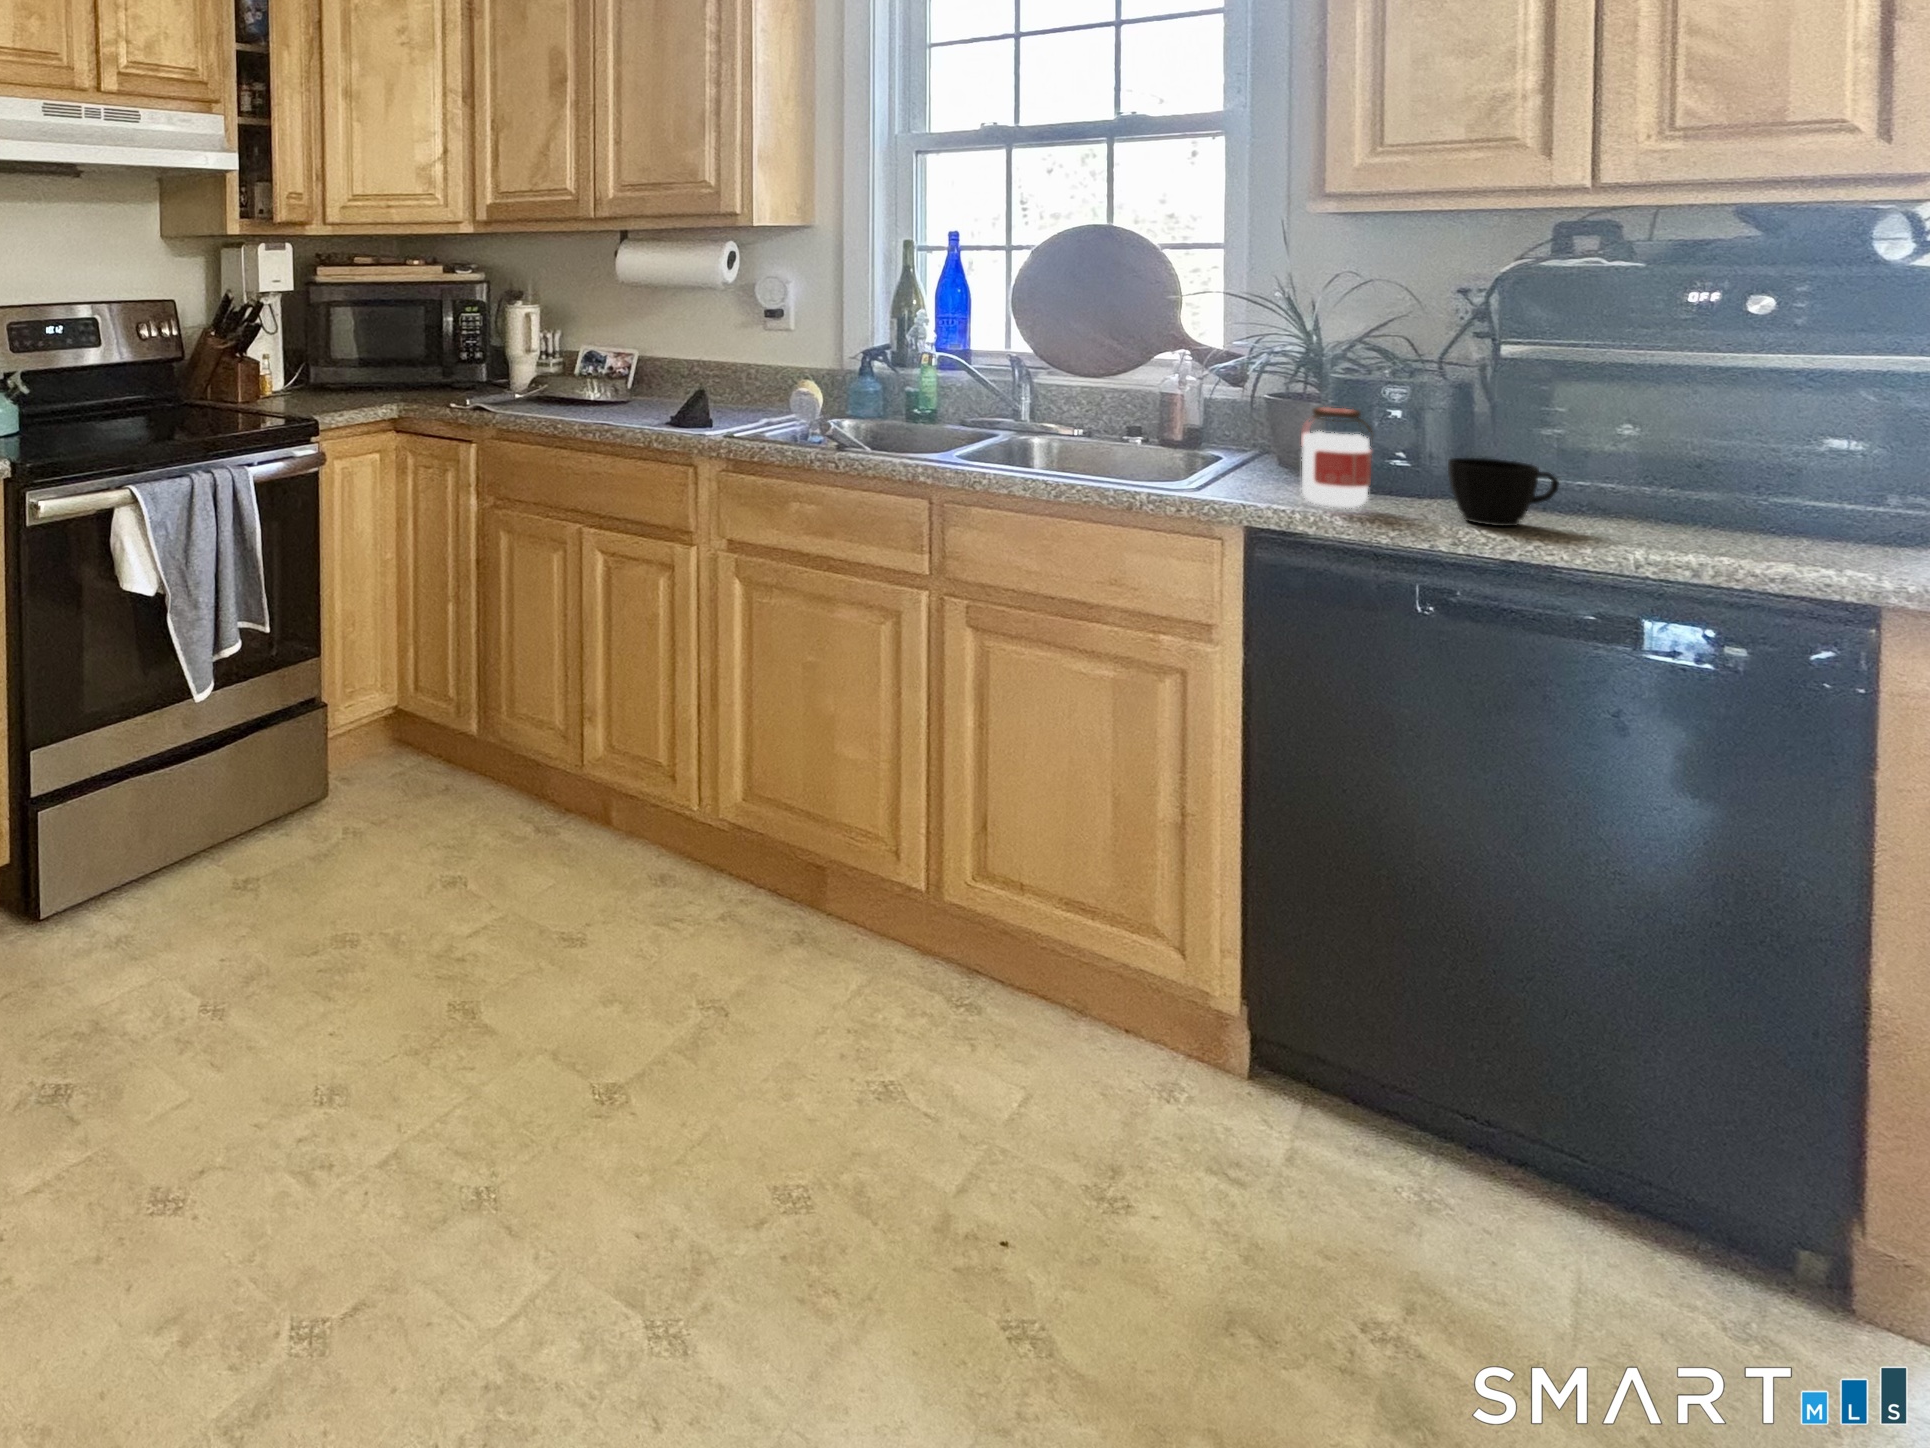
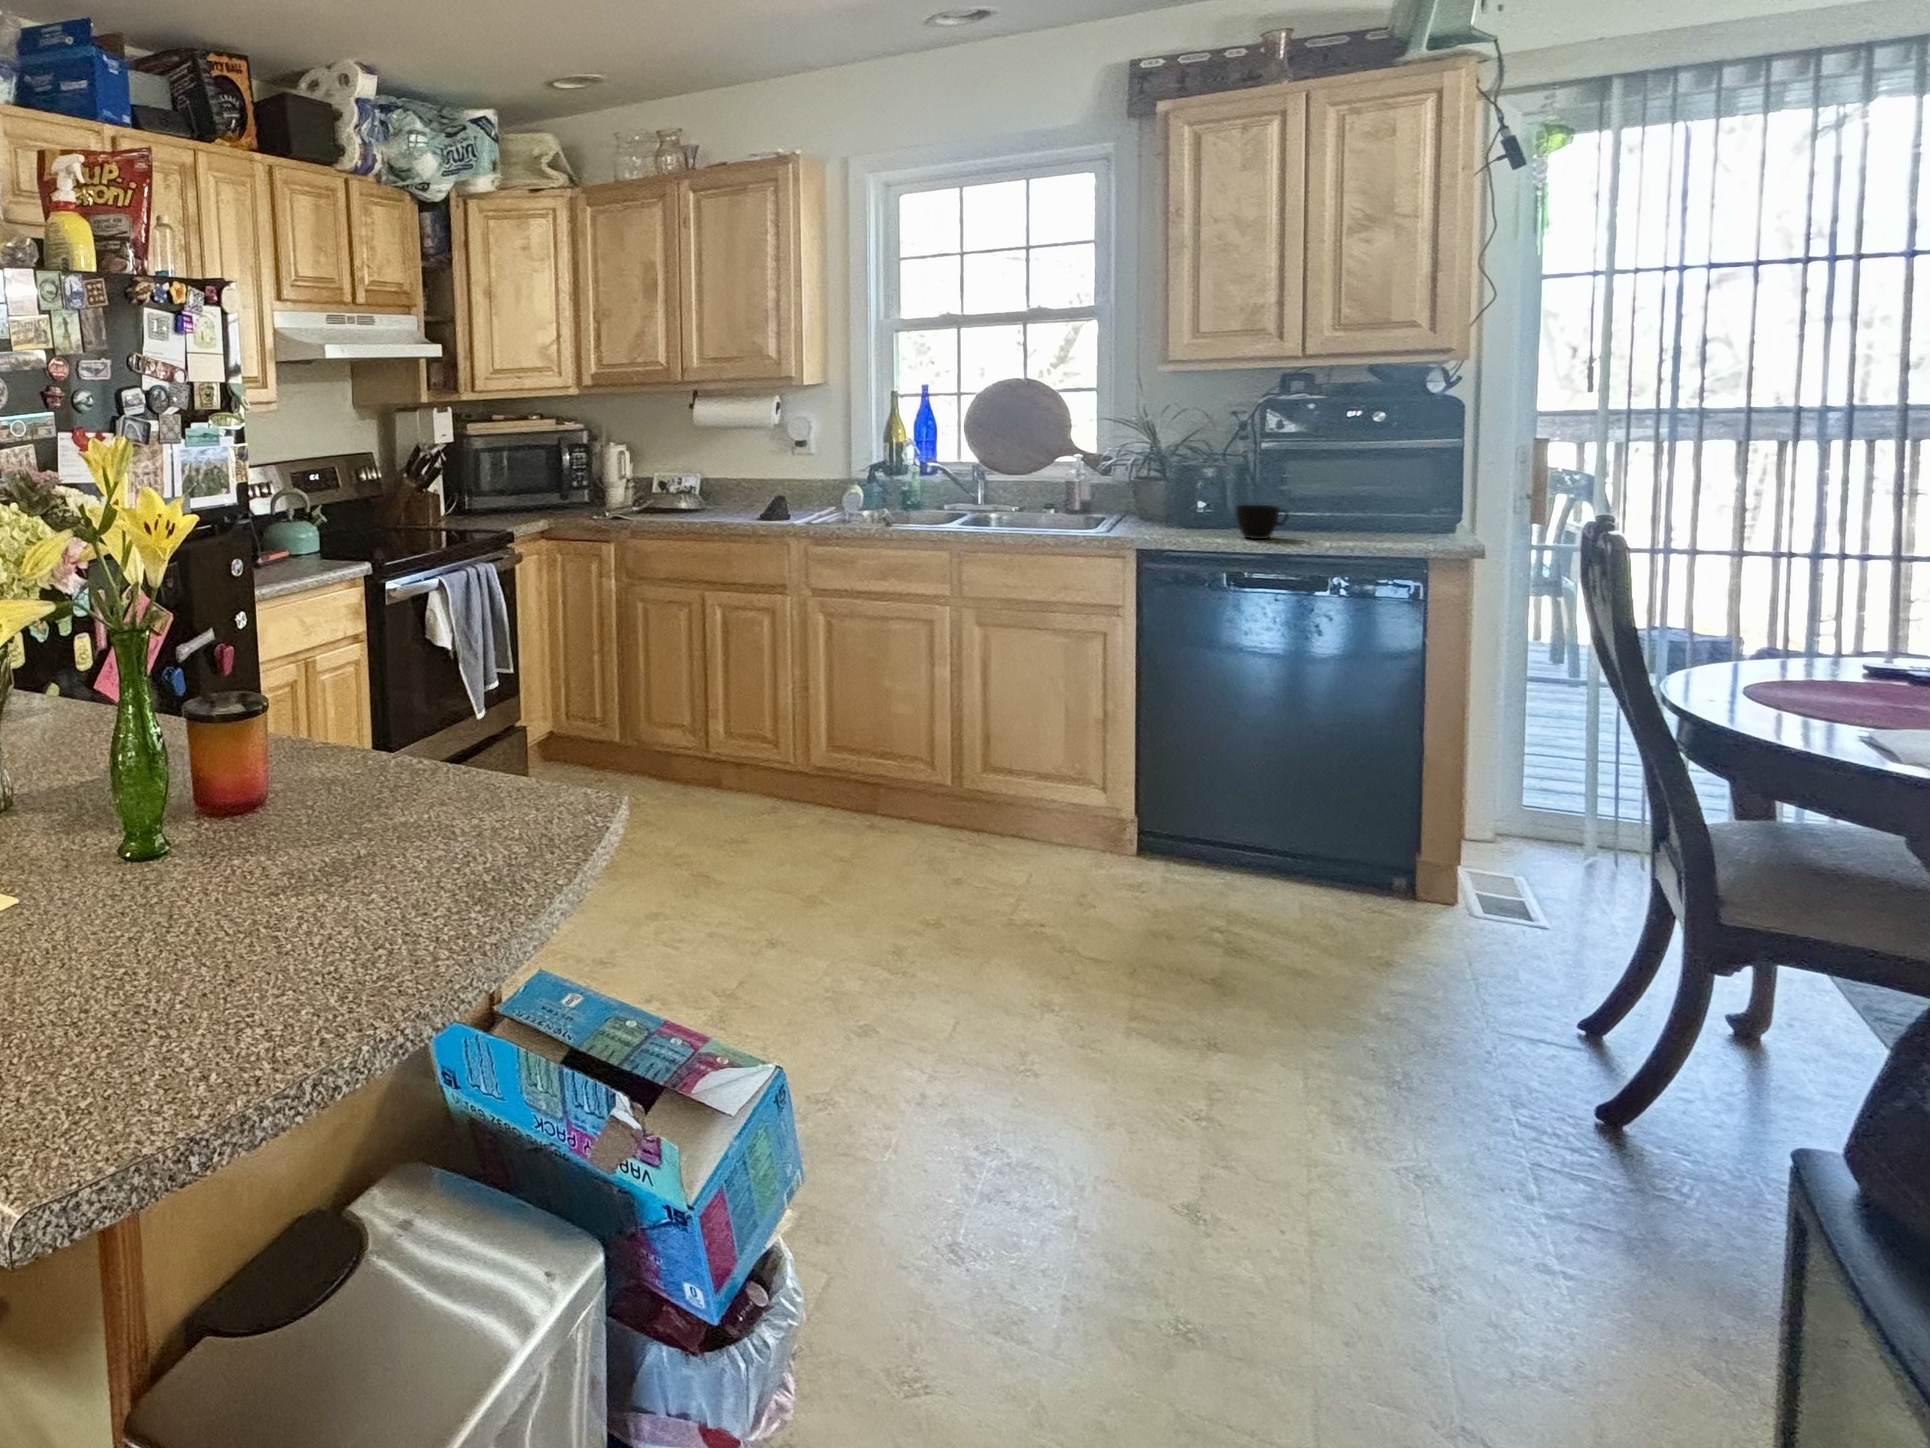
jar: present [1301,407,1372,508] -> none [1160,482,1198,537]

